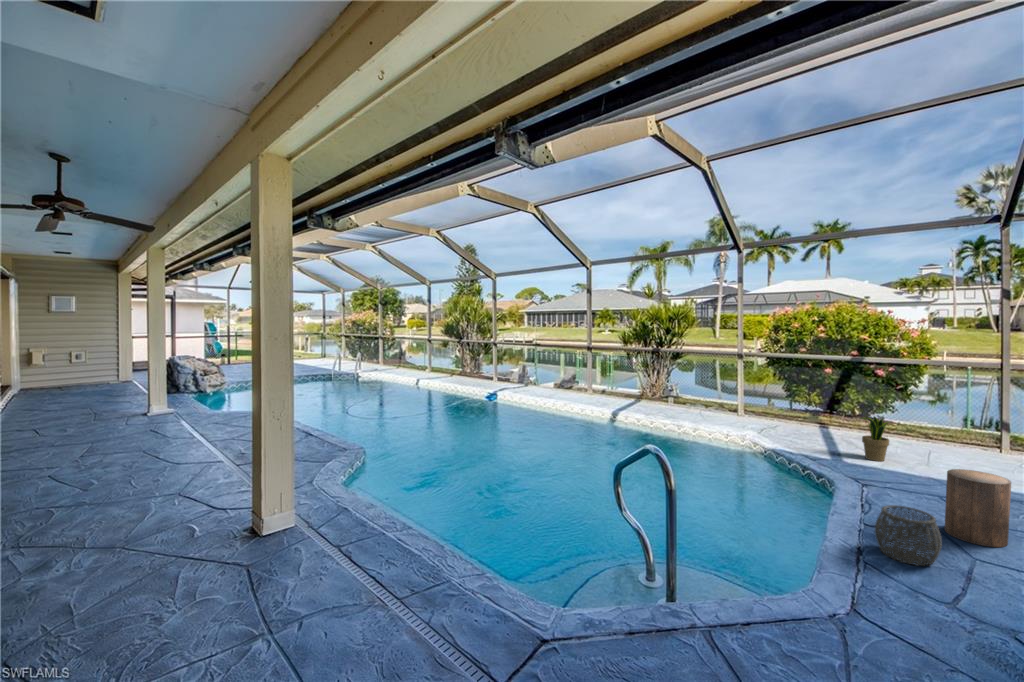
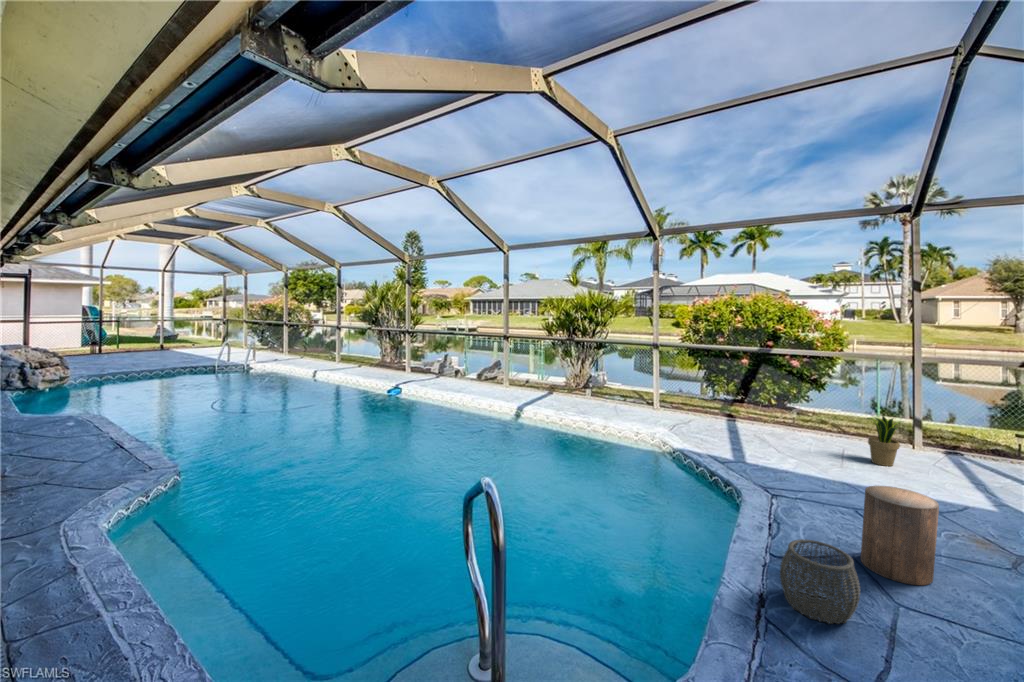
potted plant: present [860,416,889,461] -> present [867,416,900,466]

